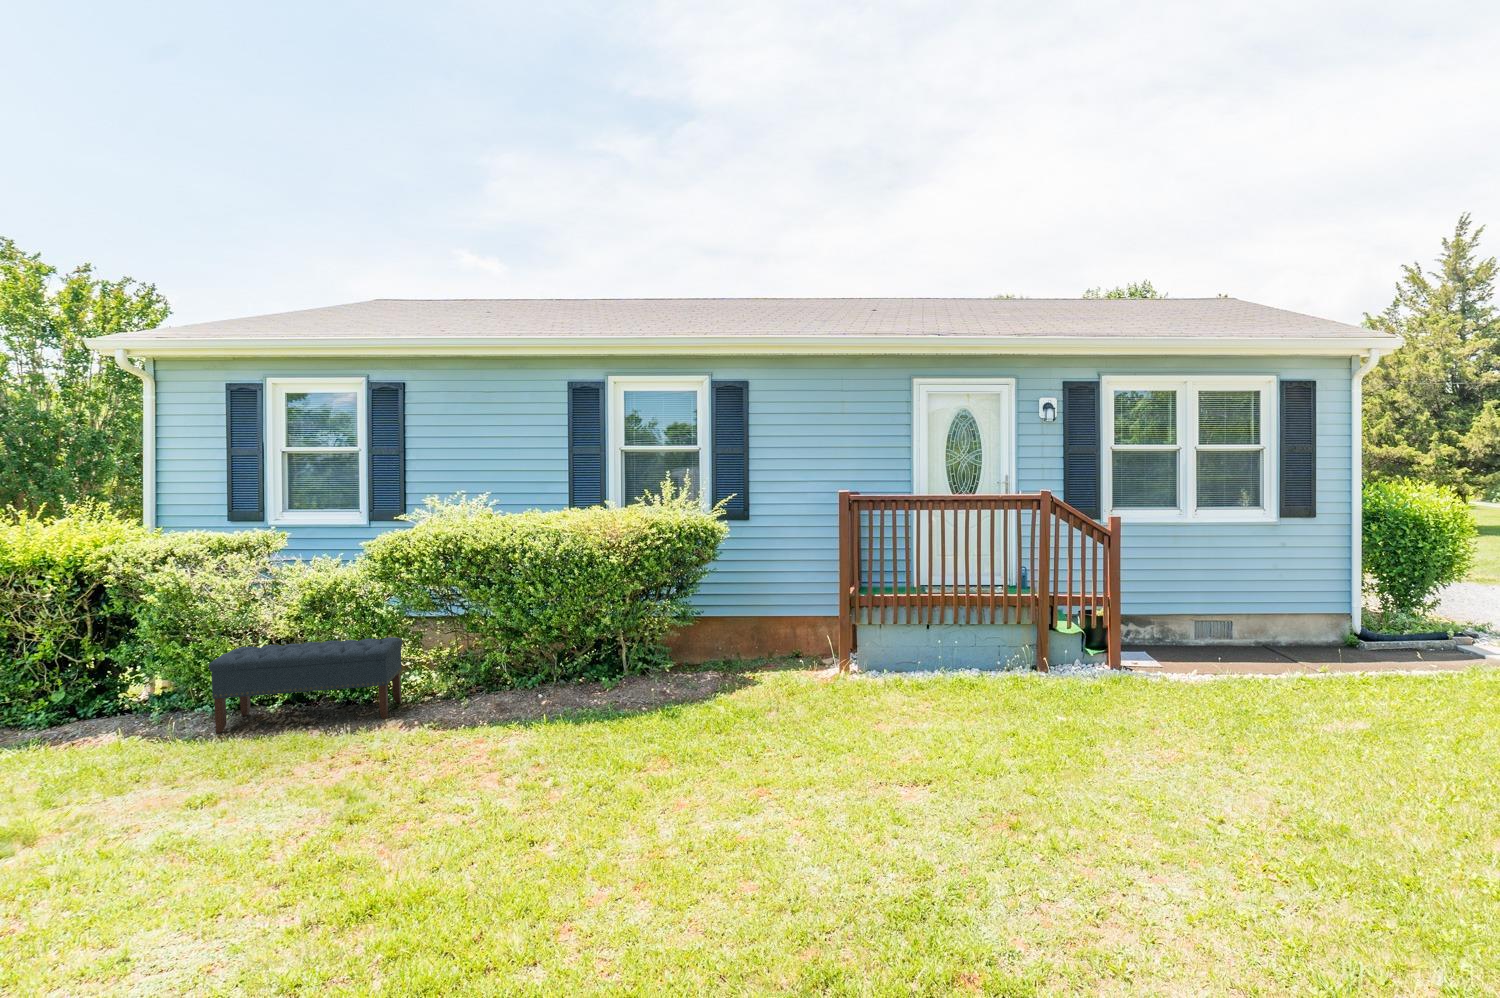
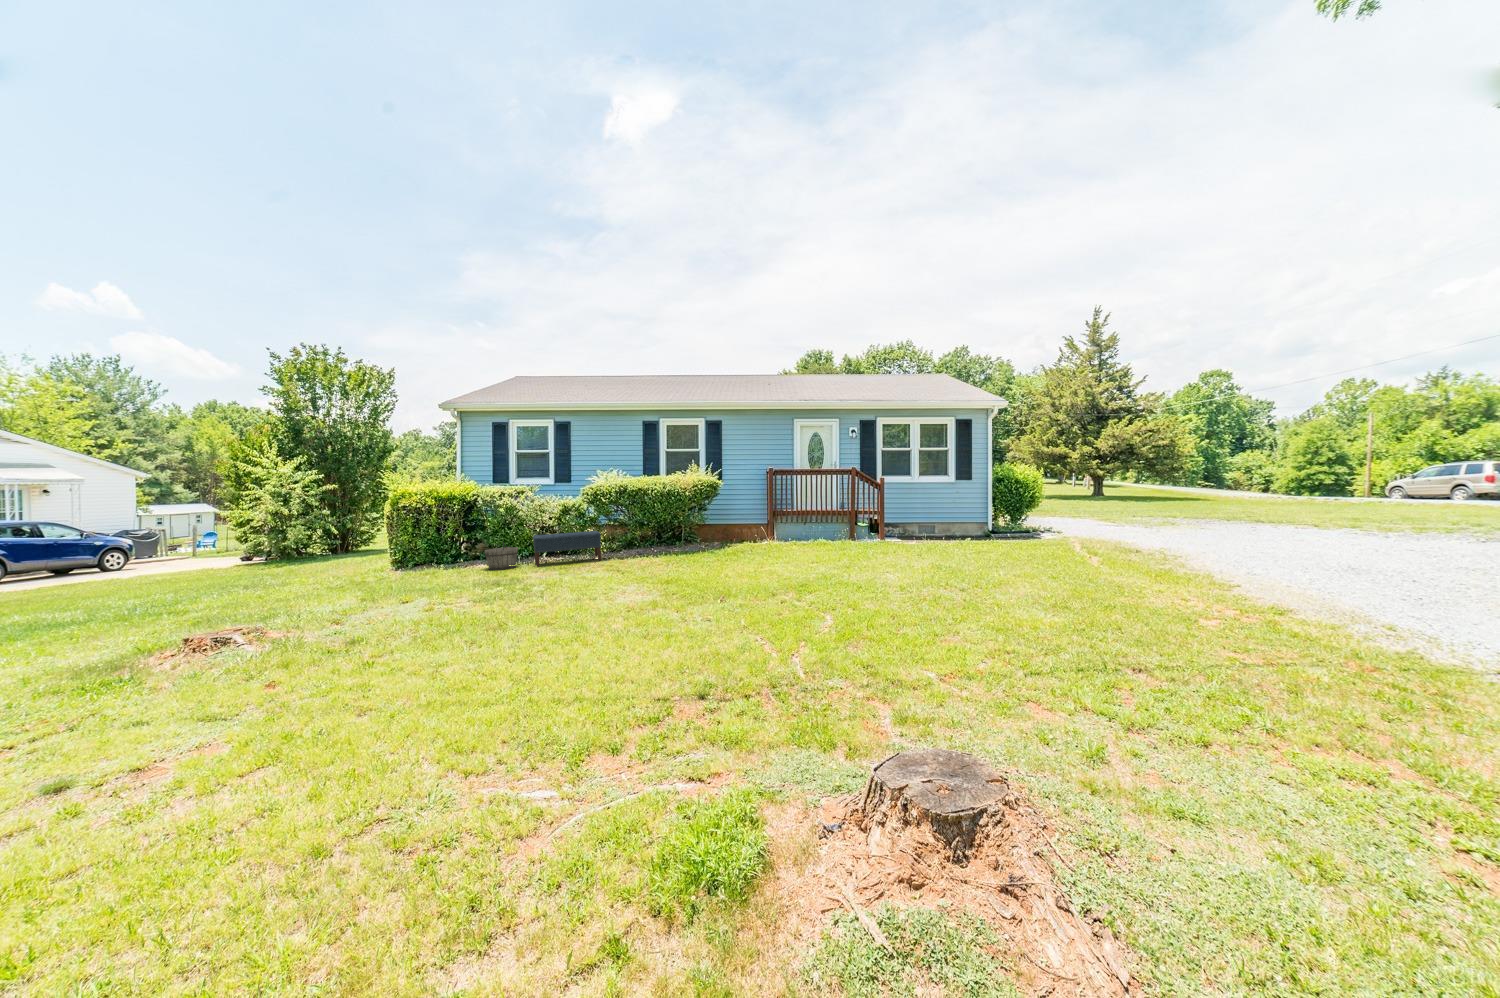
wooden bucket: none [99,663,200,736] -> present [485,542,518,570]

